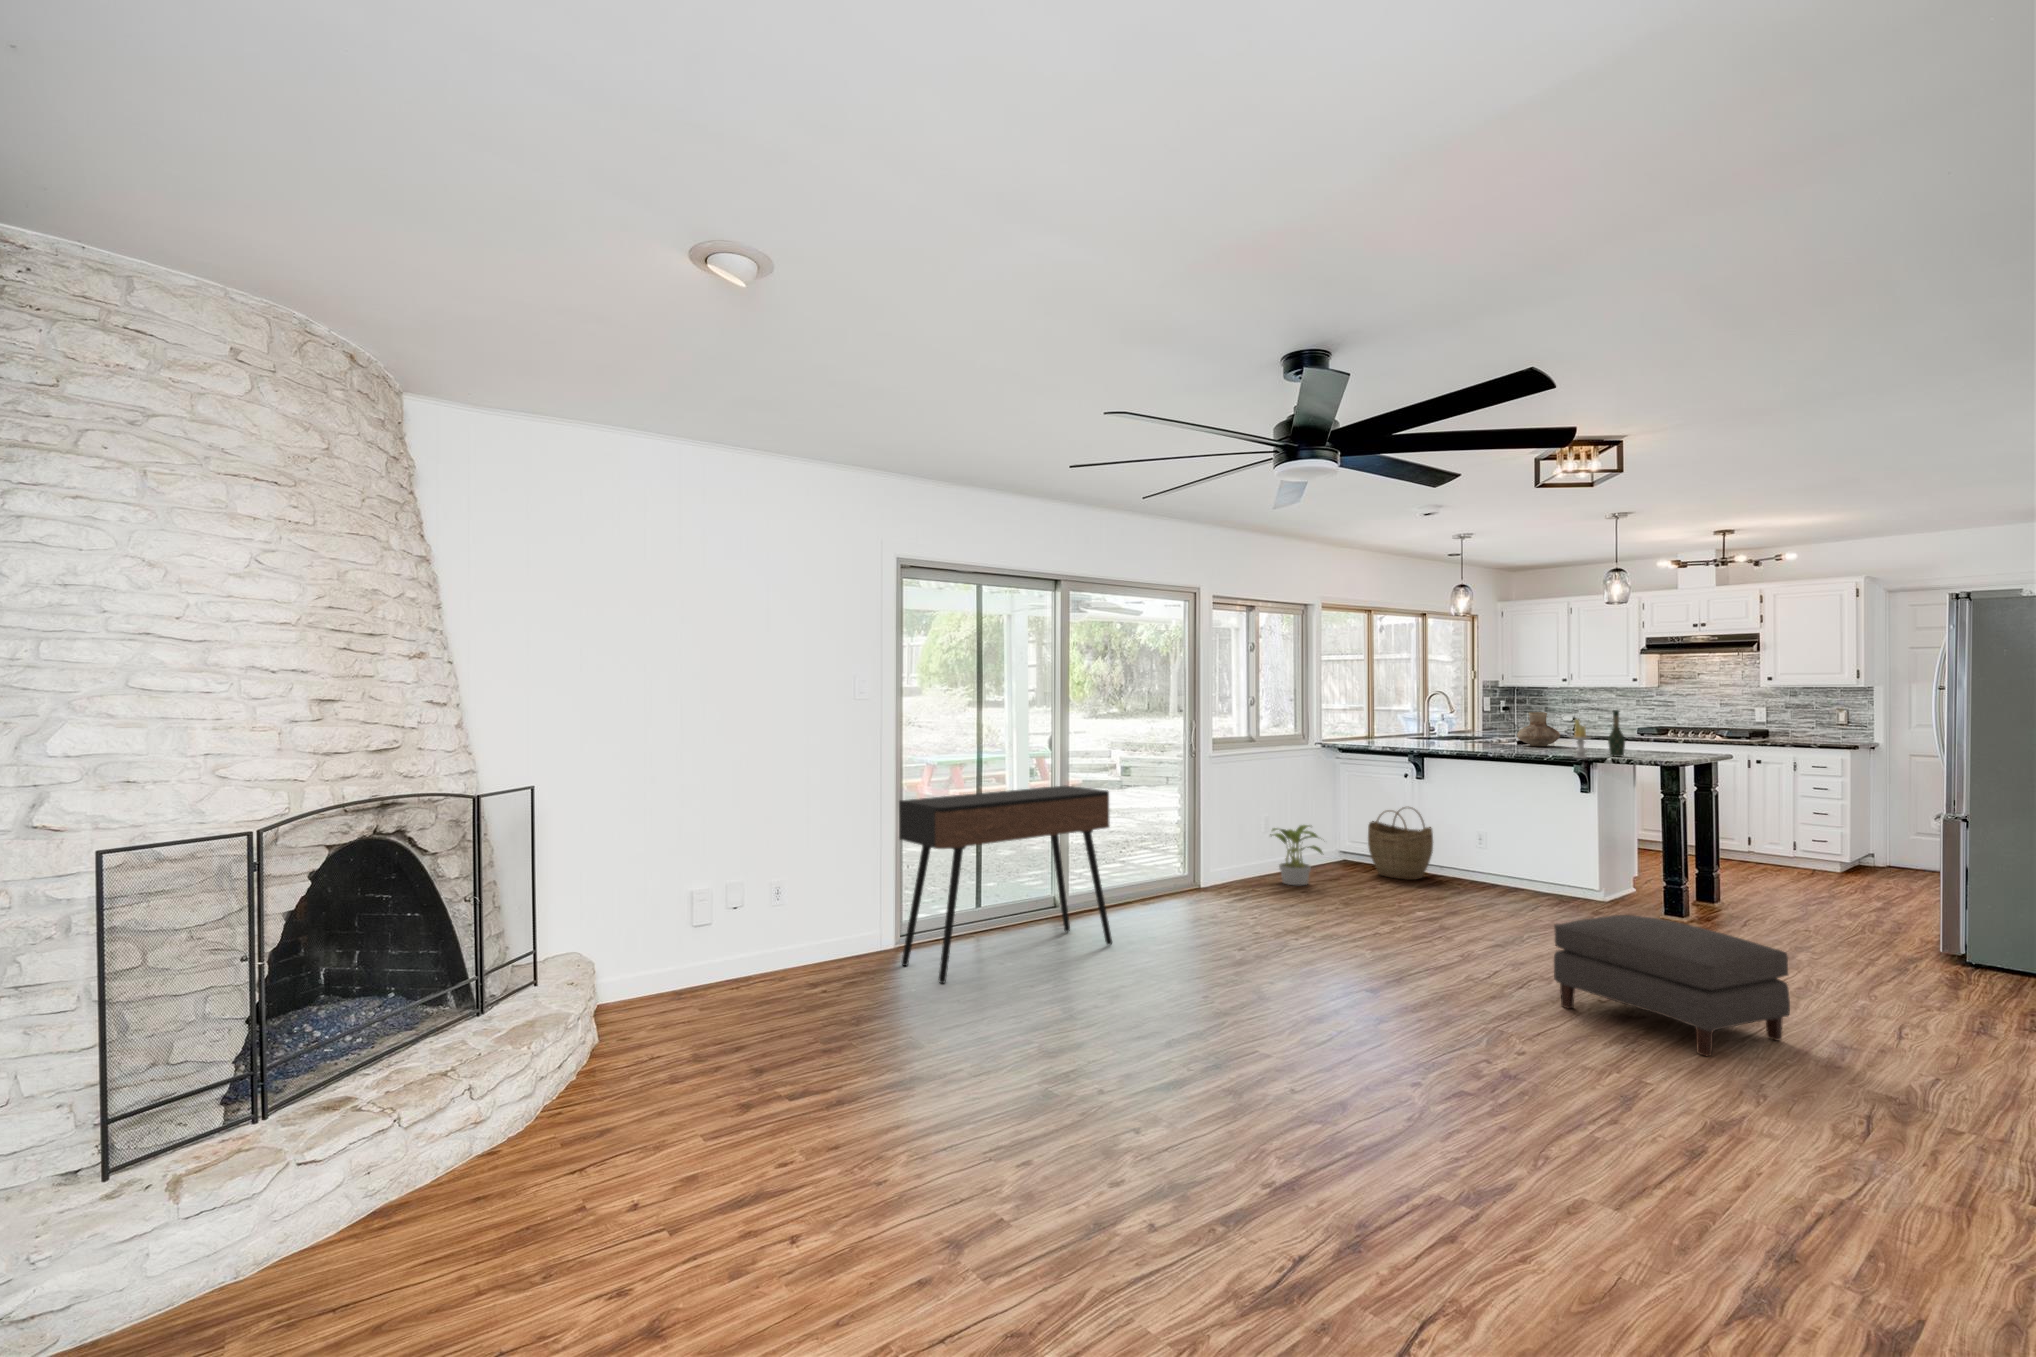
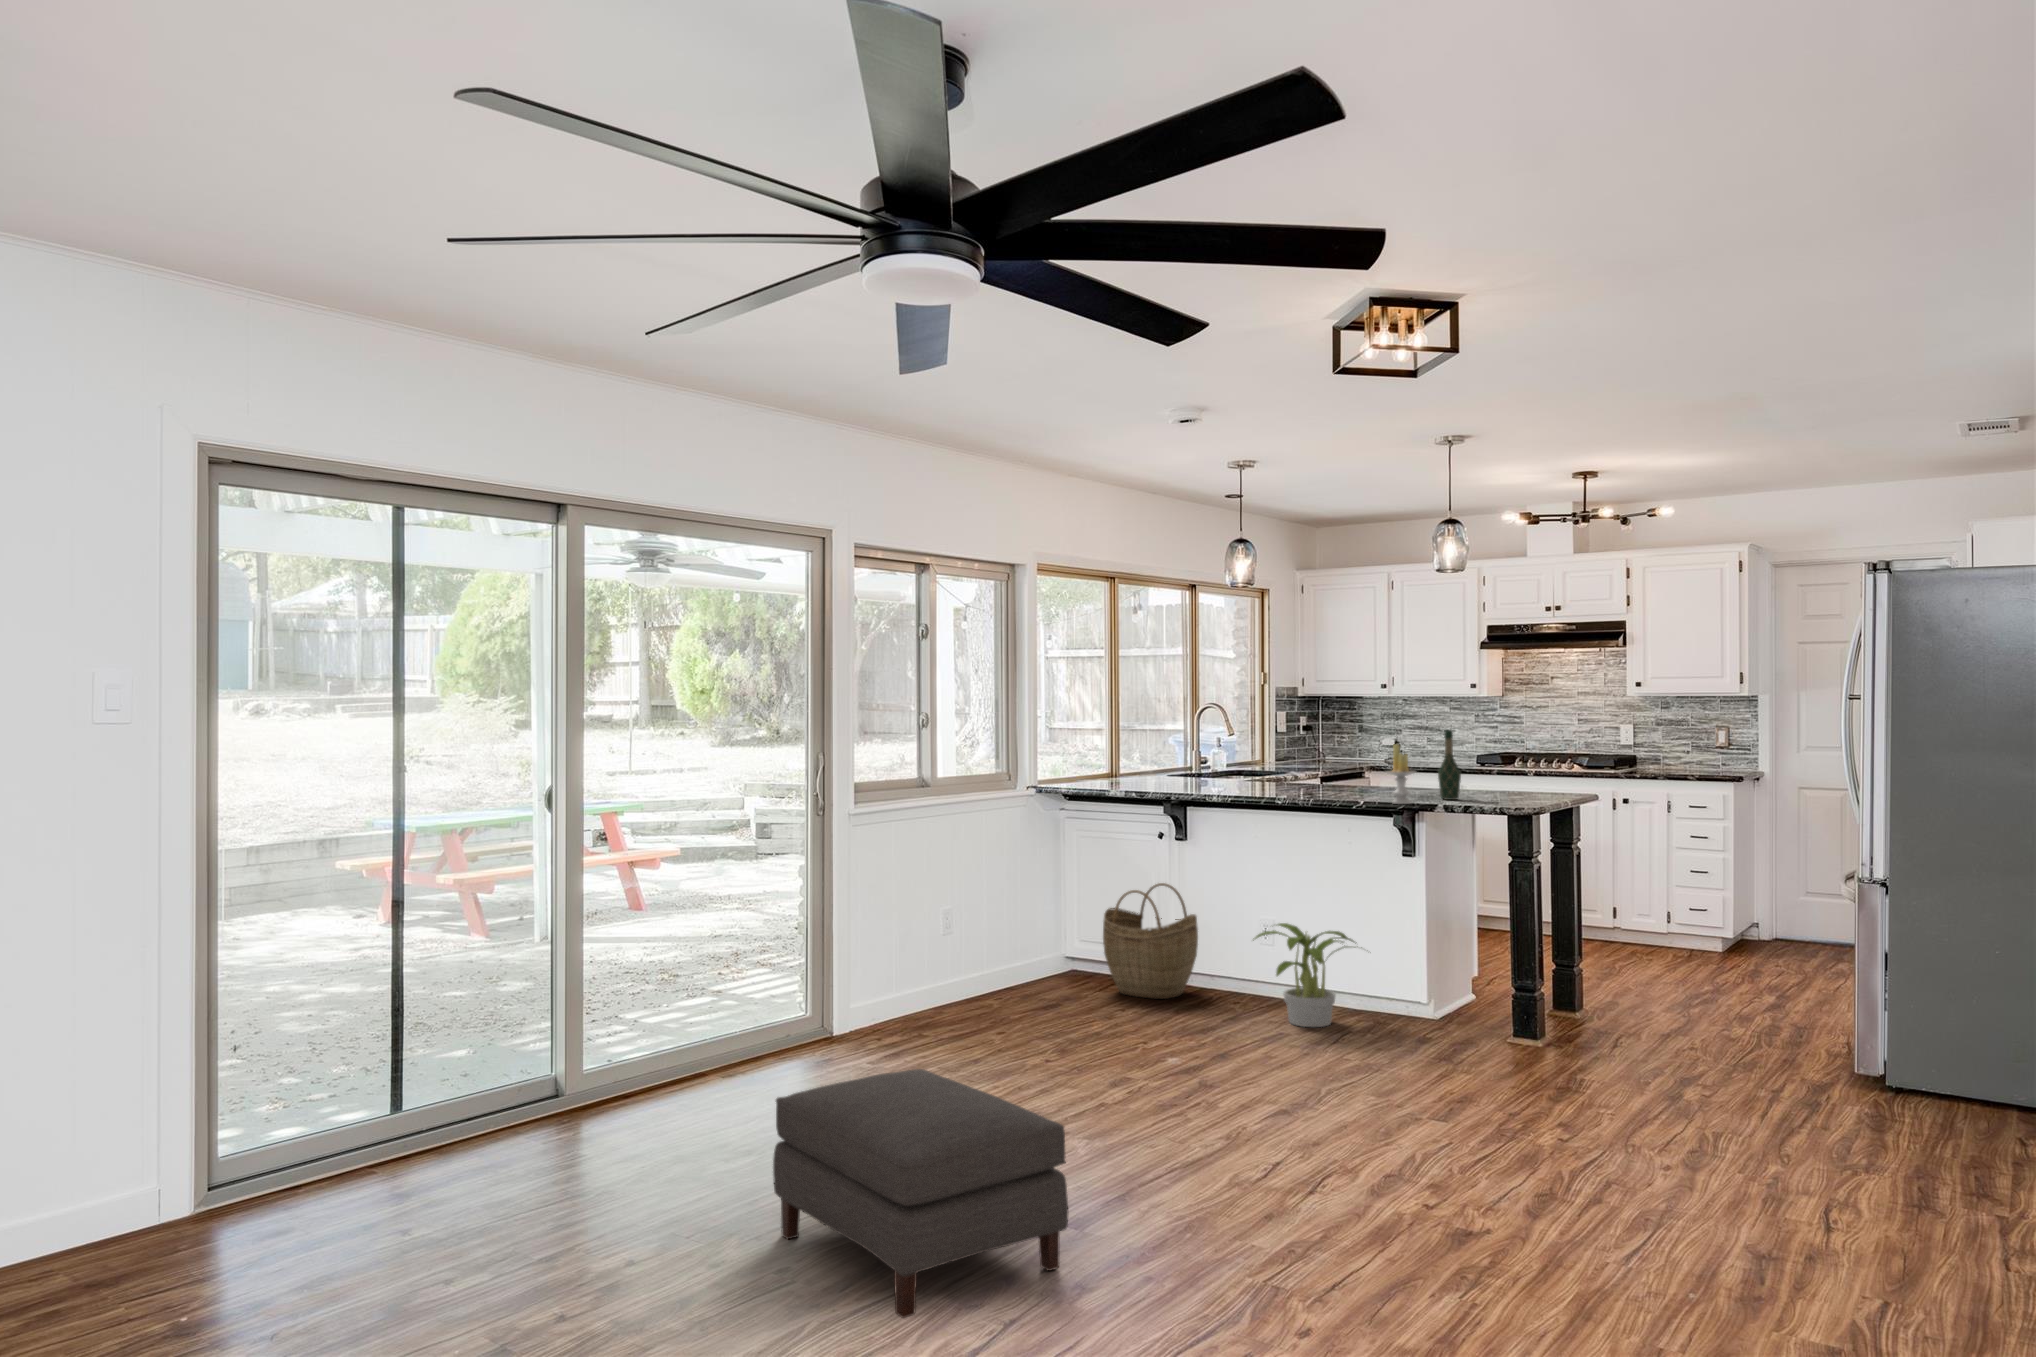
vase: present [1517,712,1560,746] -> none [1317,734,1375,785]
console table: present [899,786,1112,983] -> none [180,877,638,1294]
potted plant: present [1270,825,1322,885] -> present [1253,923,1362,1027]
ottoman: present [1554,915,1790,1056] -> present [773,1069,1068,1318]

